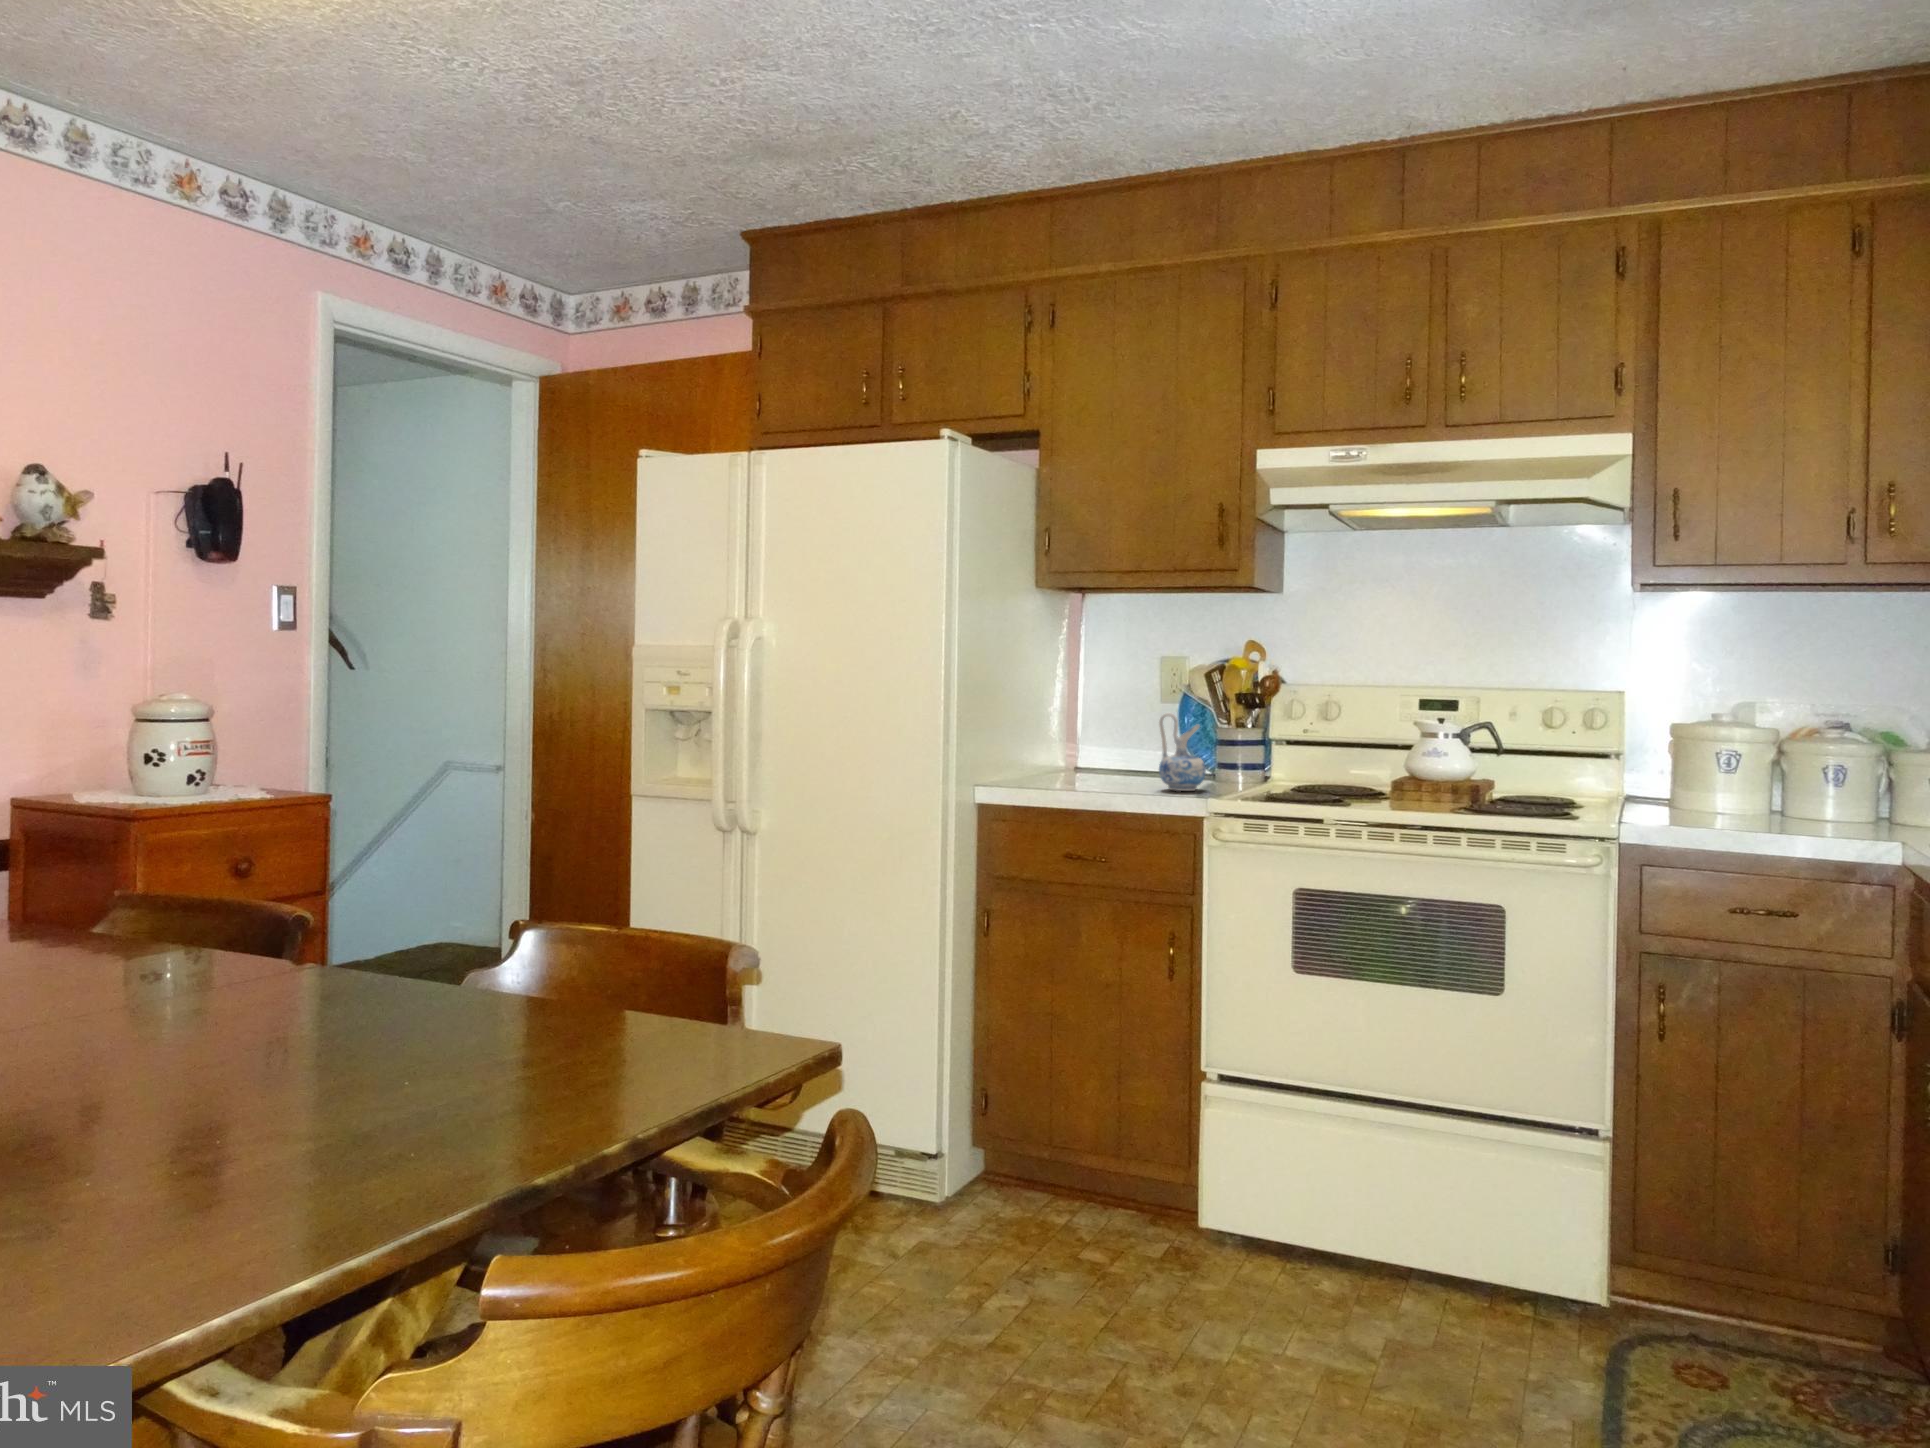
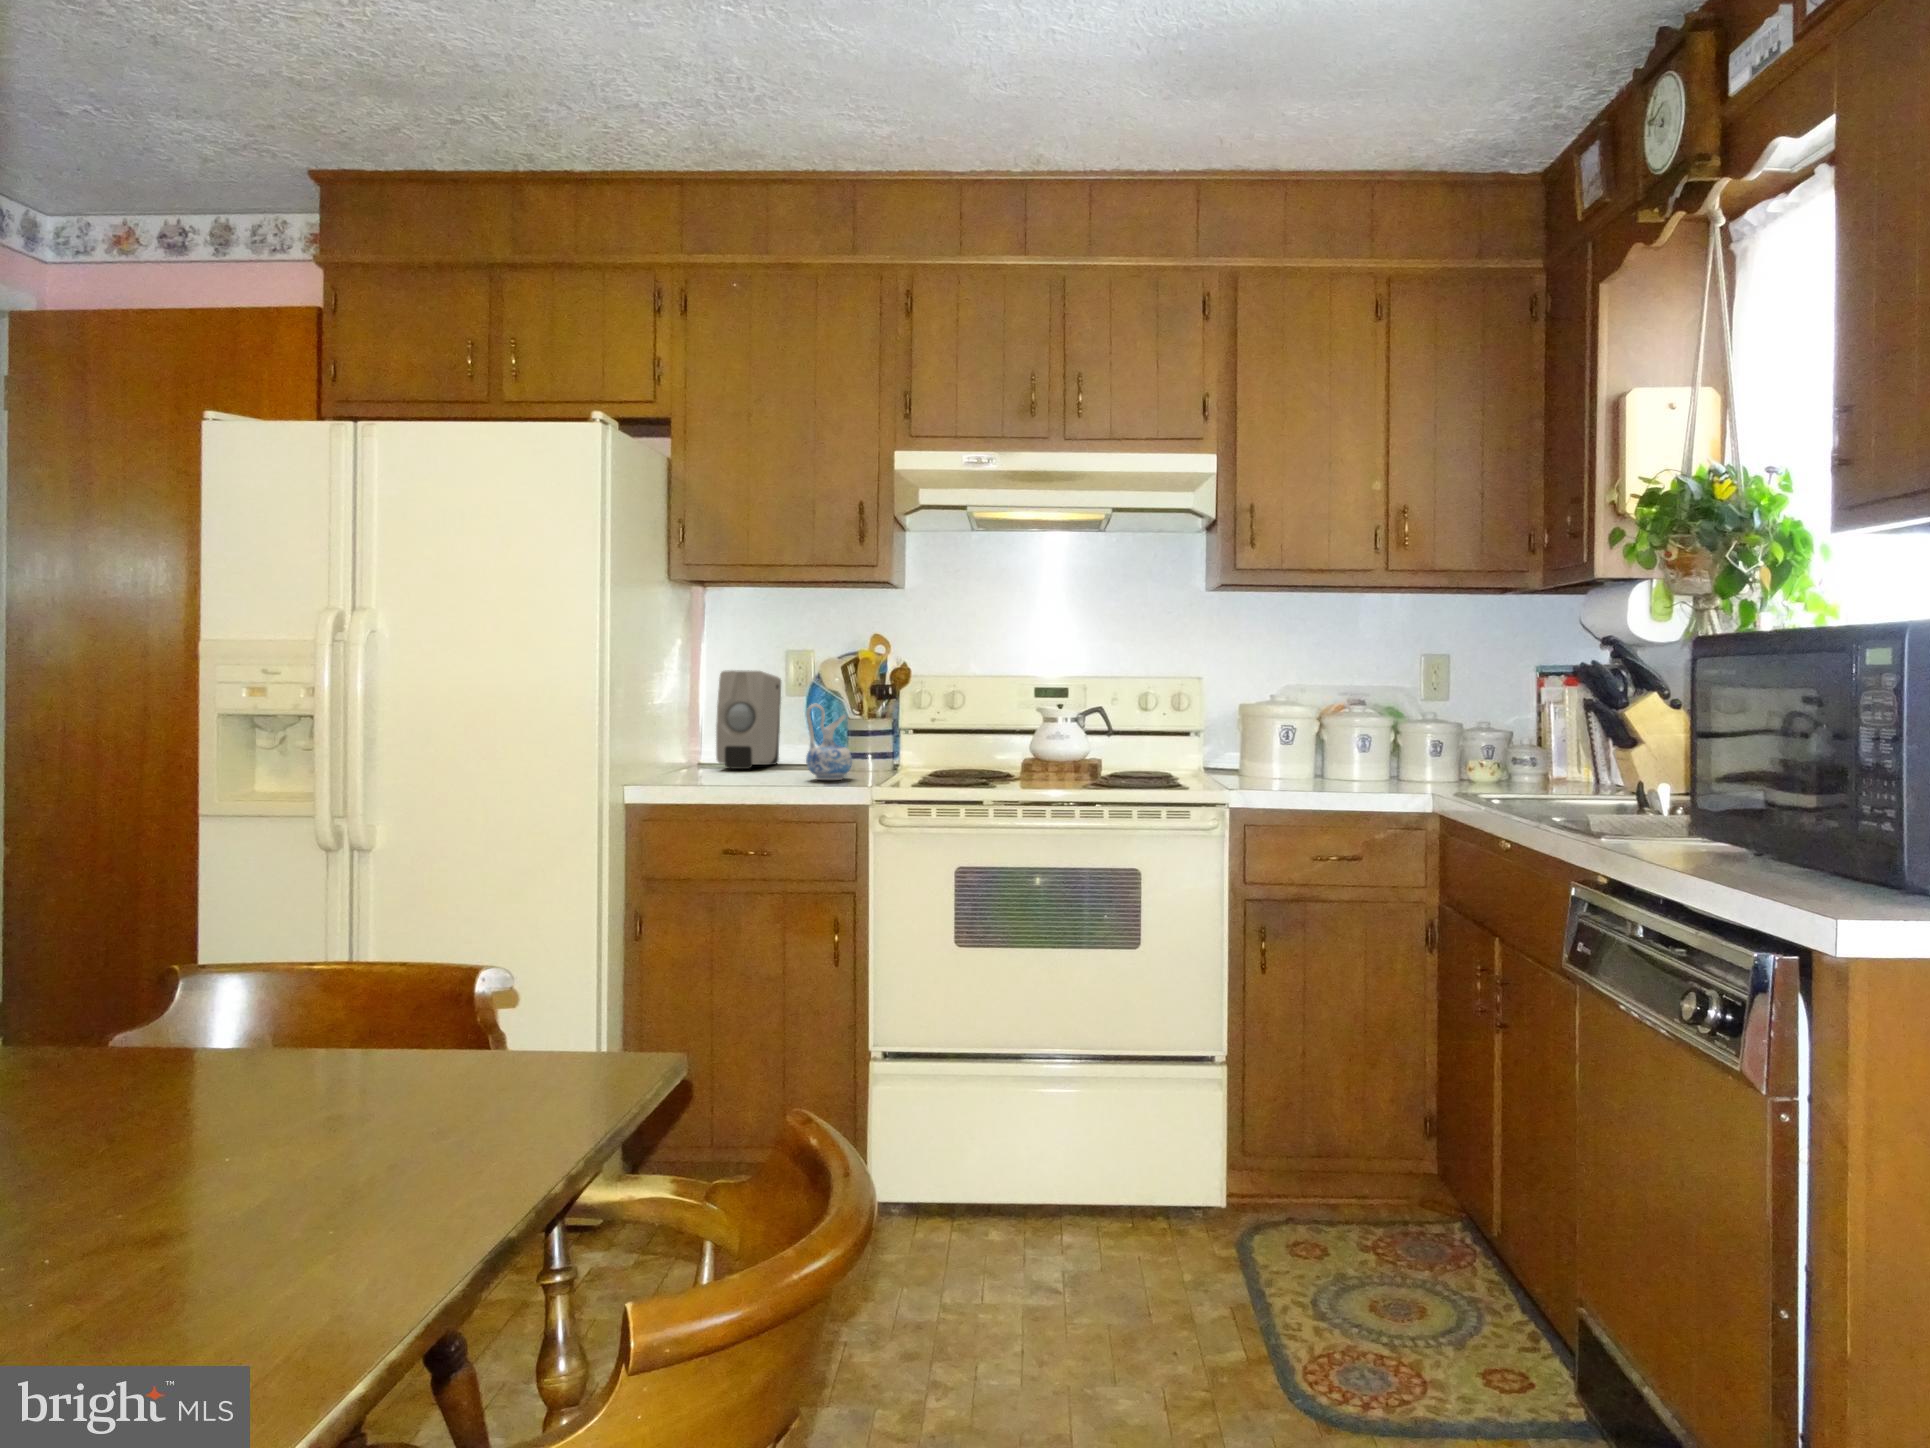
soap dispenser: none [1083,676,1153,775] -> present [716,670,781,769]

